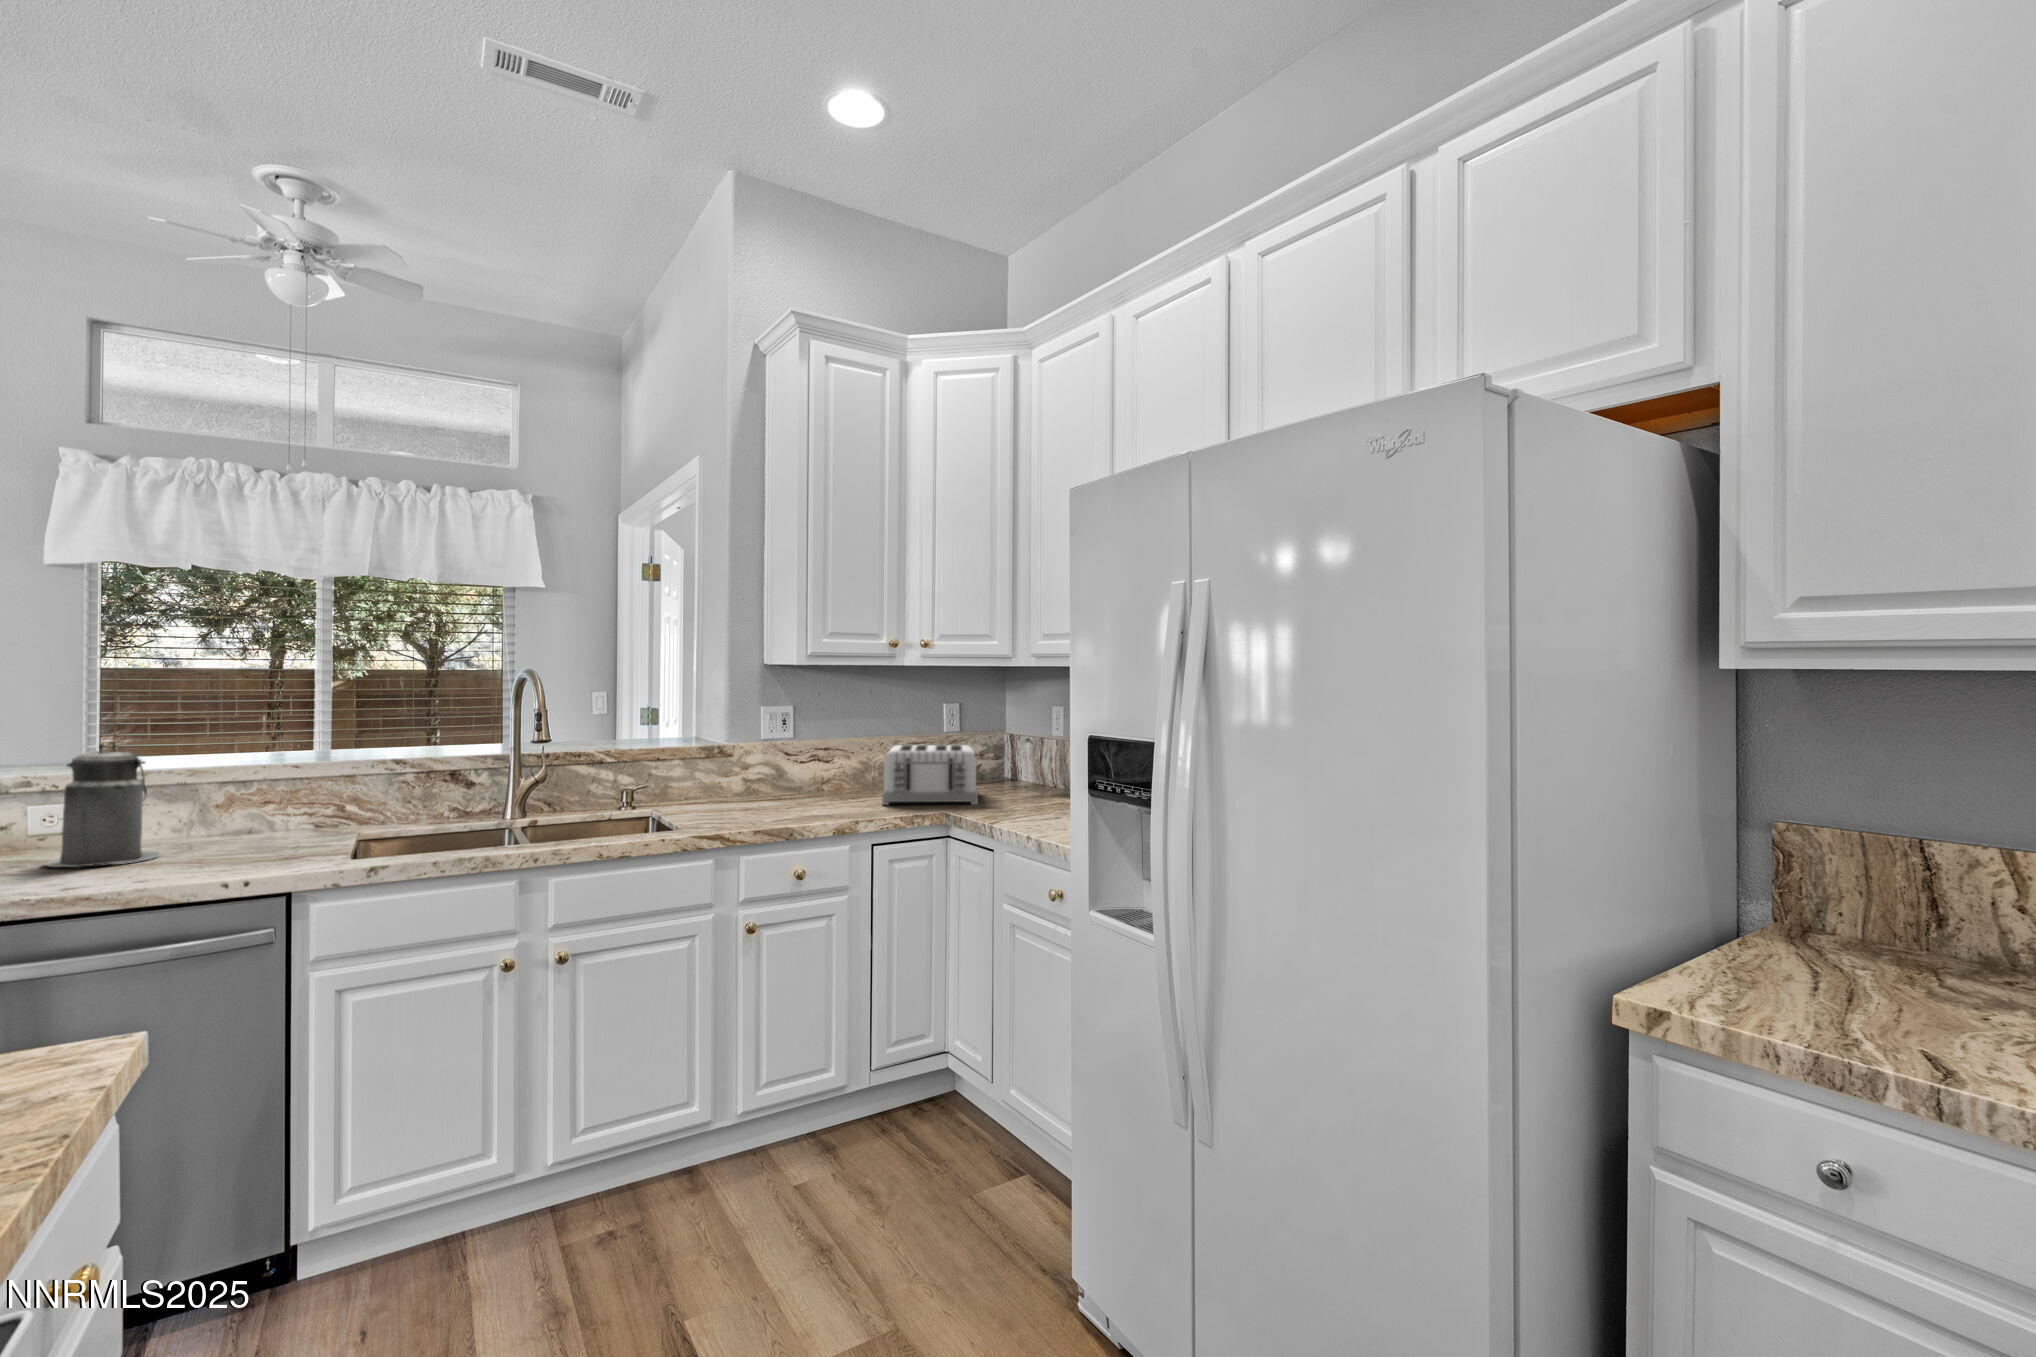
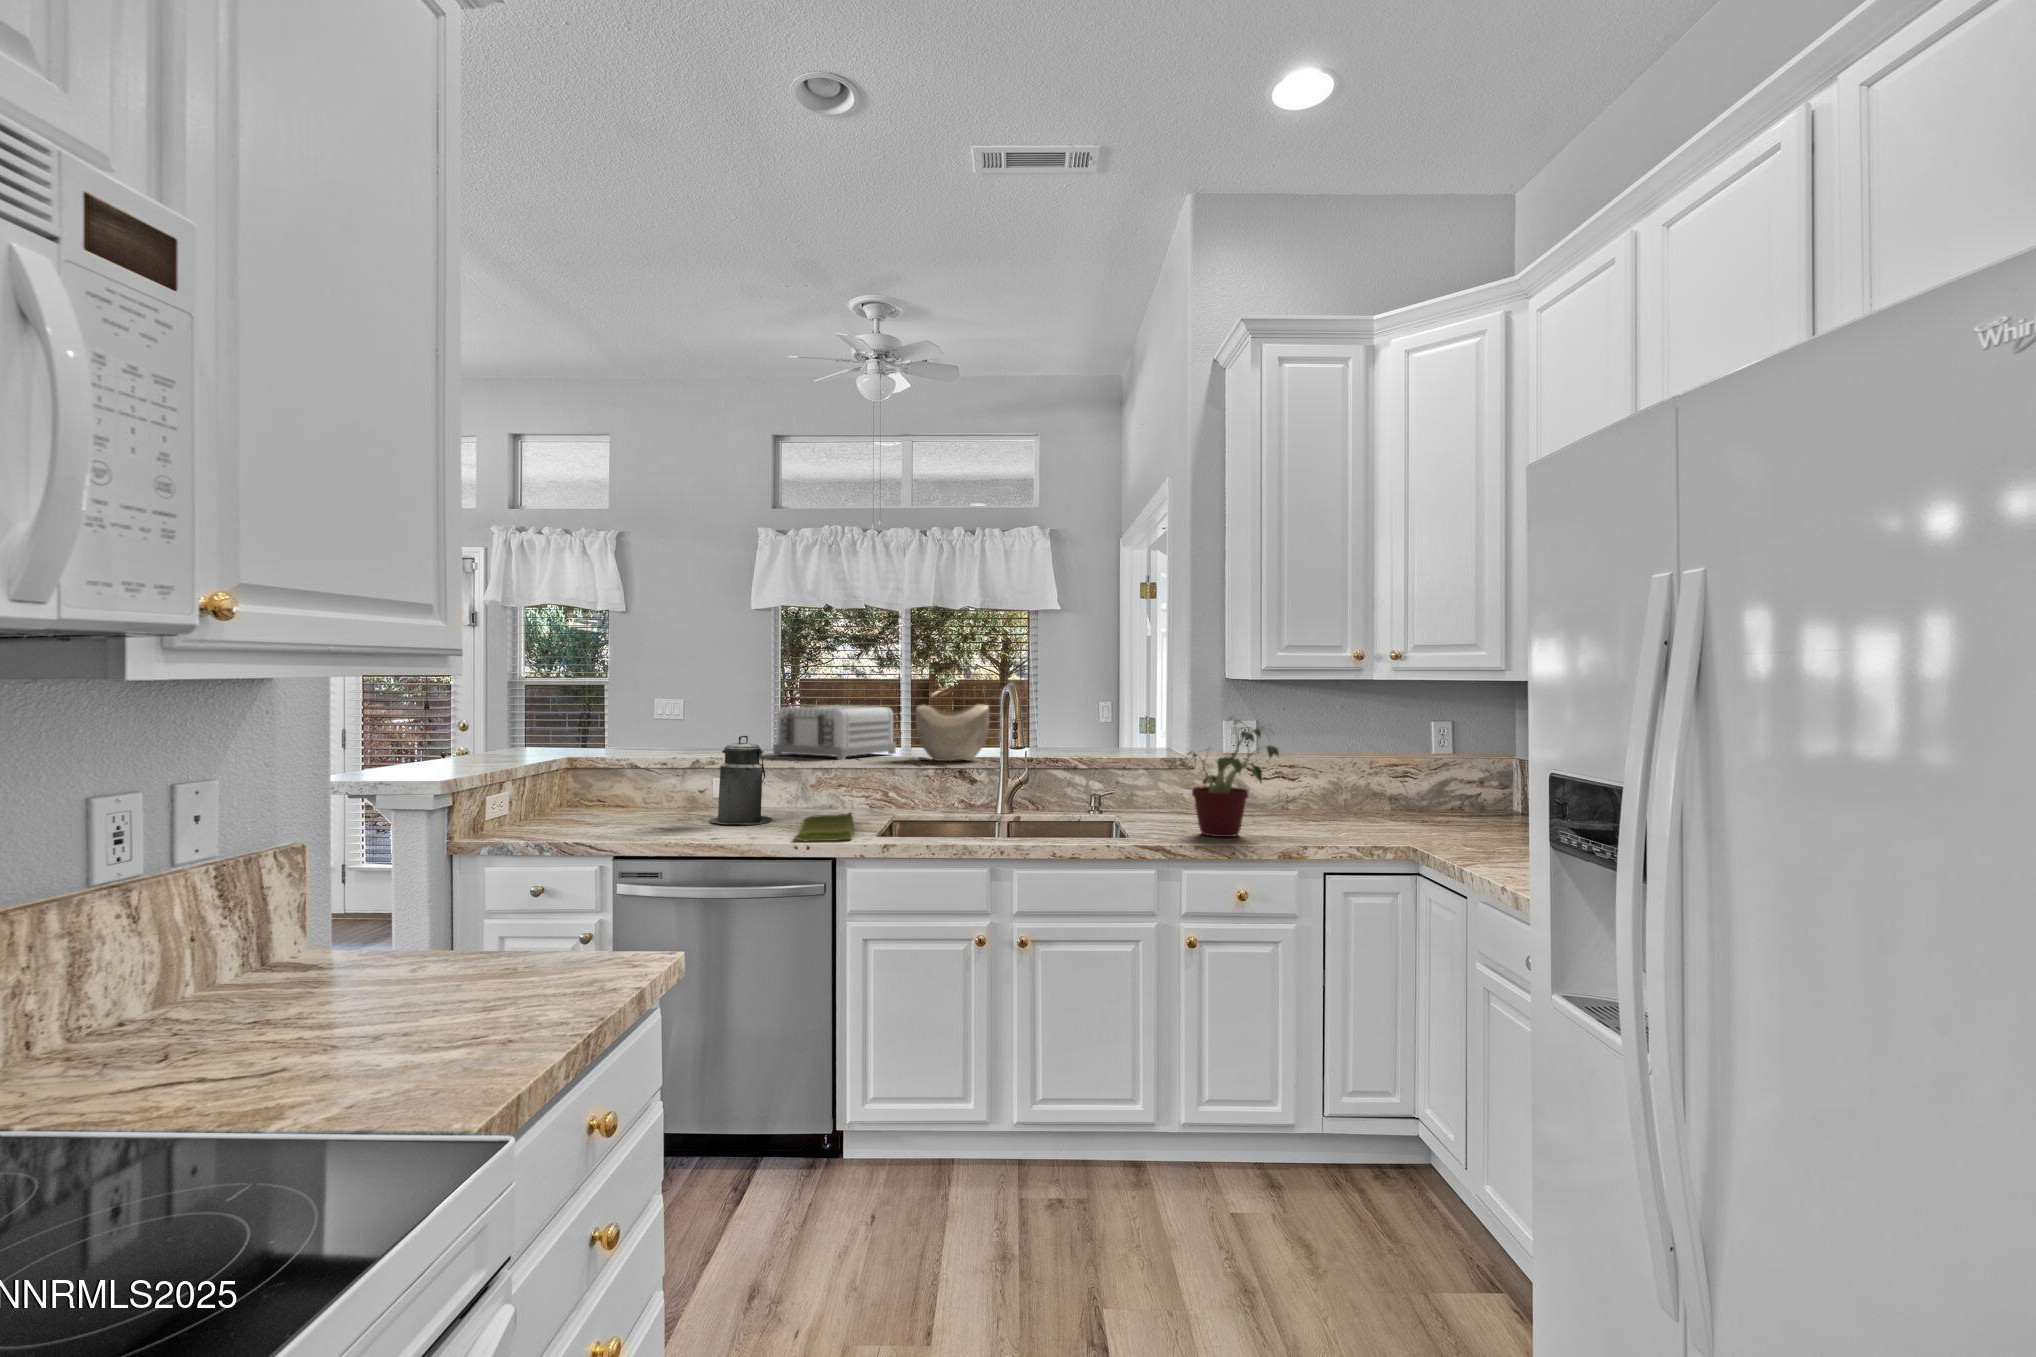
decorative bowl: none [386,693,489,762] -> present [916,705,989,761]
potted plant: none [730,698,830,821] -> present [1189,720,1279,837]
toaster: present [882,745,978,805] -> present [773,705,896,760]
dish towel: none [220,833,314,876] -> present [796,812,853,841]

